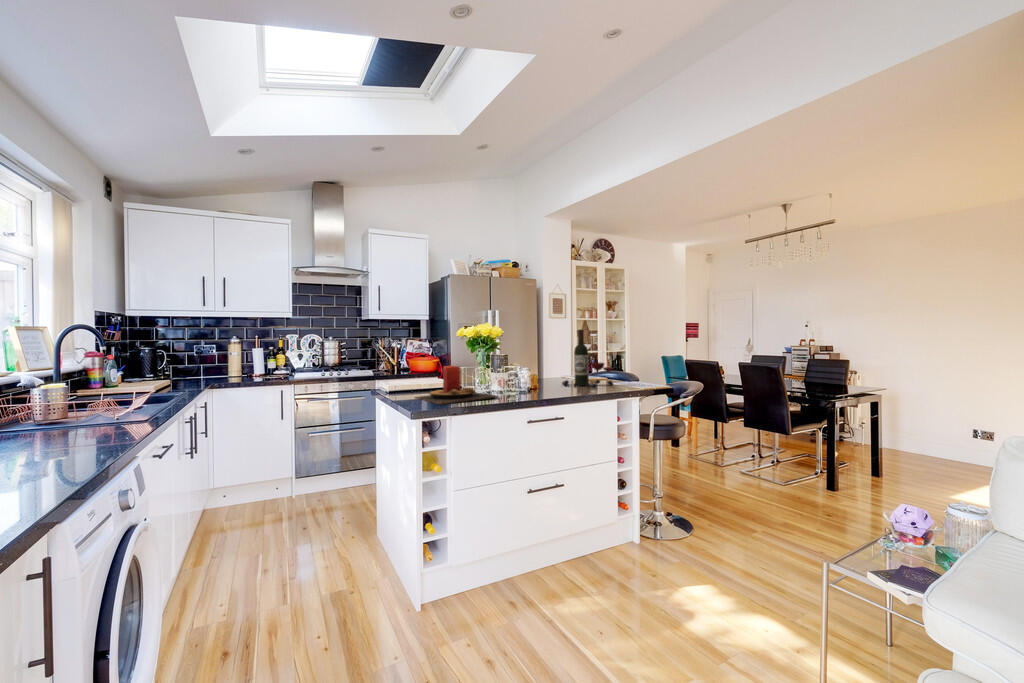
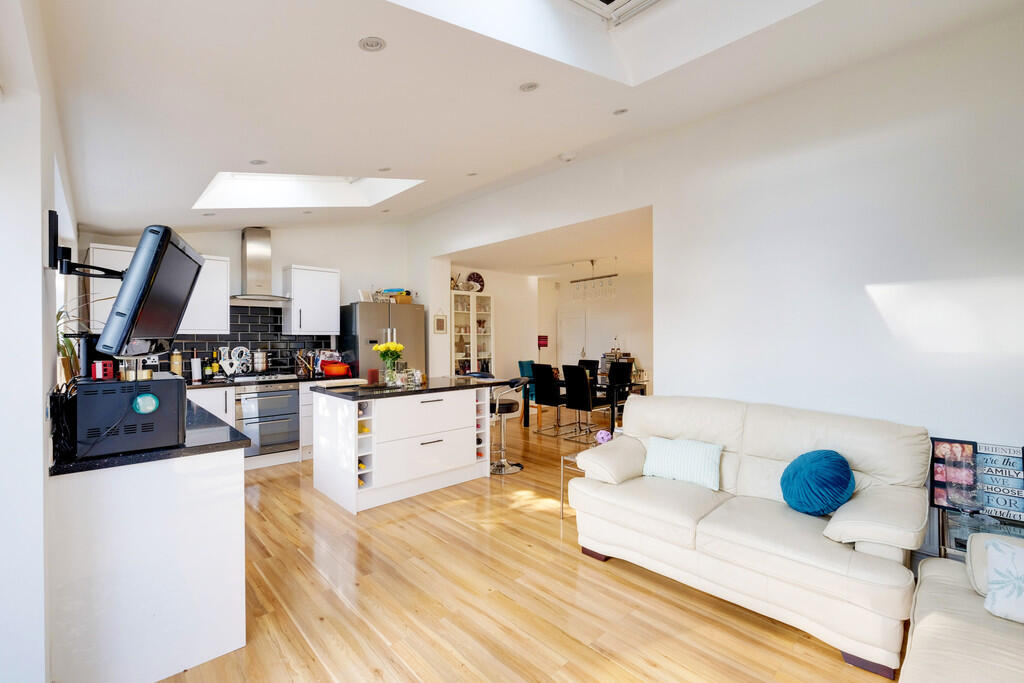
wine bottle: present [562,330,614,388] -> none [442,345,476,382]

